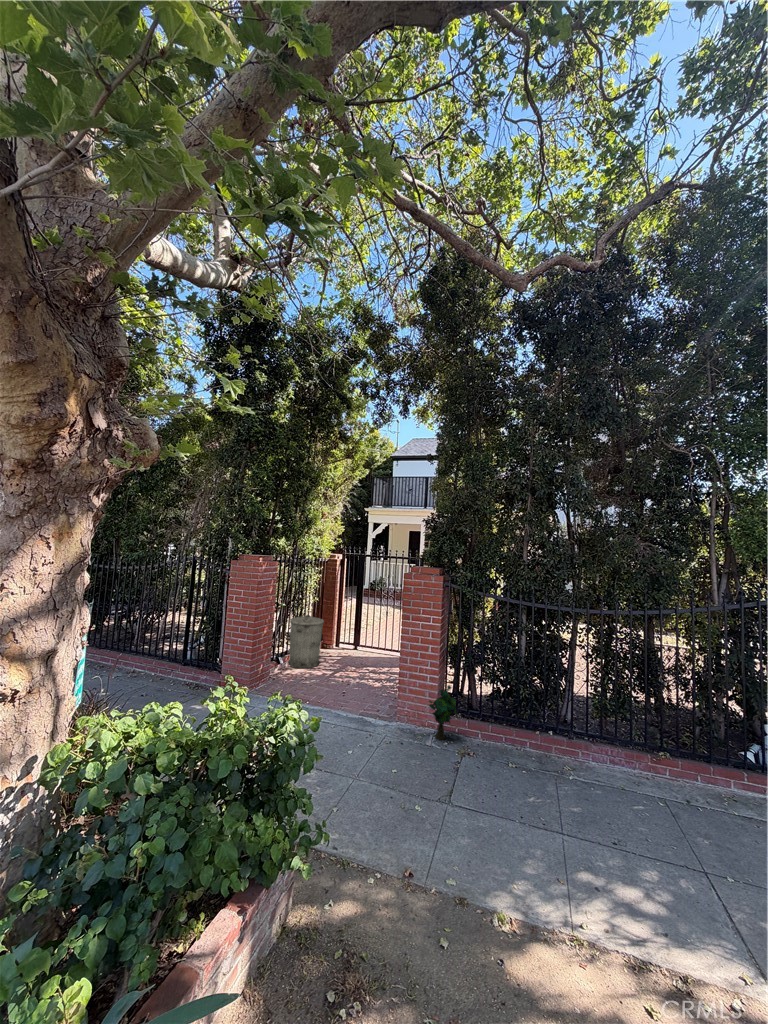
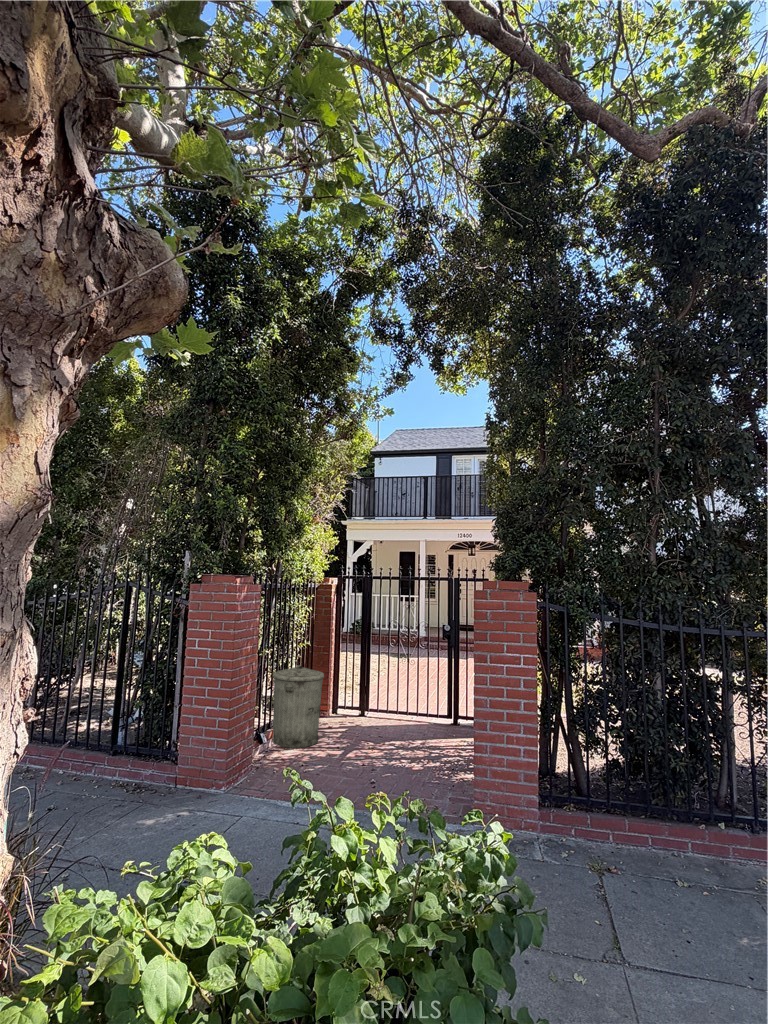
decorative plant: present [429,685,457,740] -> none [525,761,573,849]

